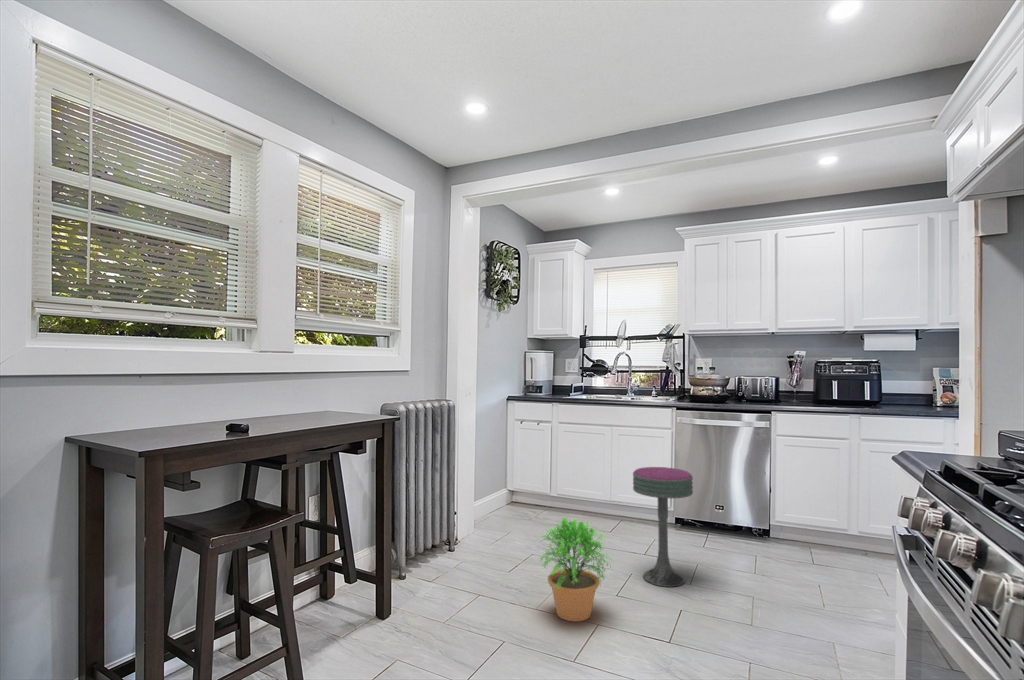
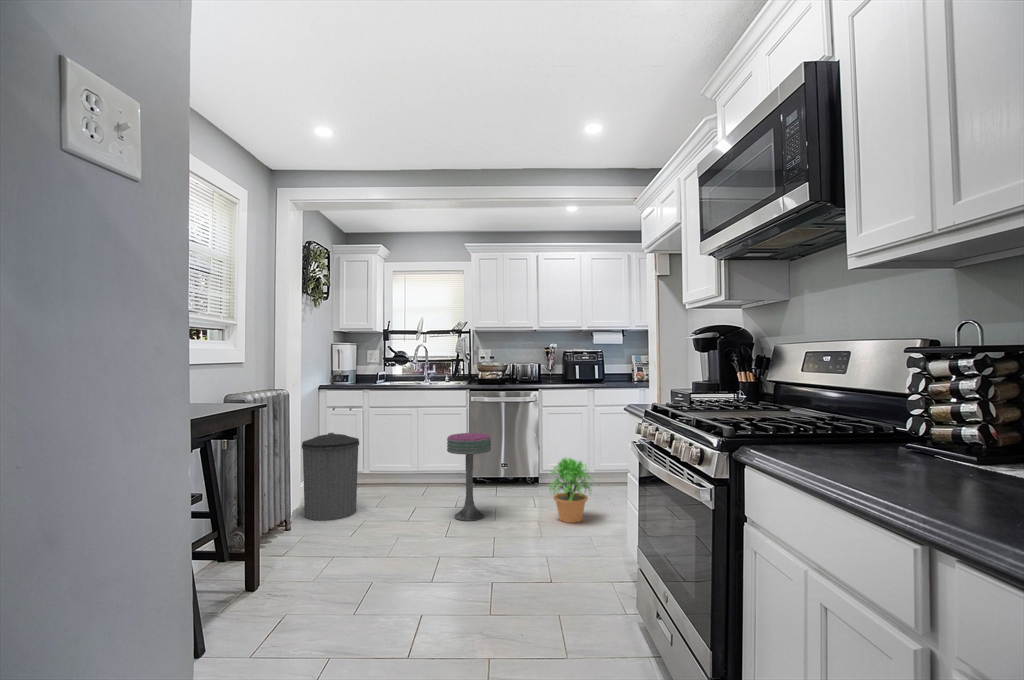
trash can: none [474,451,535,553] -> present [302,433,359,521]
potted plant: present [540,518,608,622] -> present [549,458,591,523]

